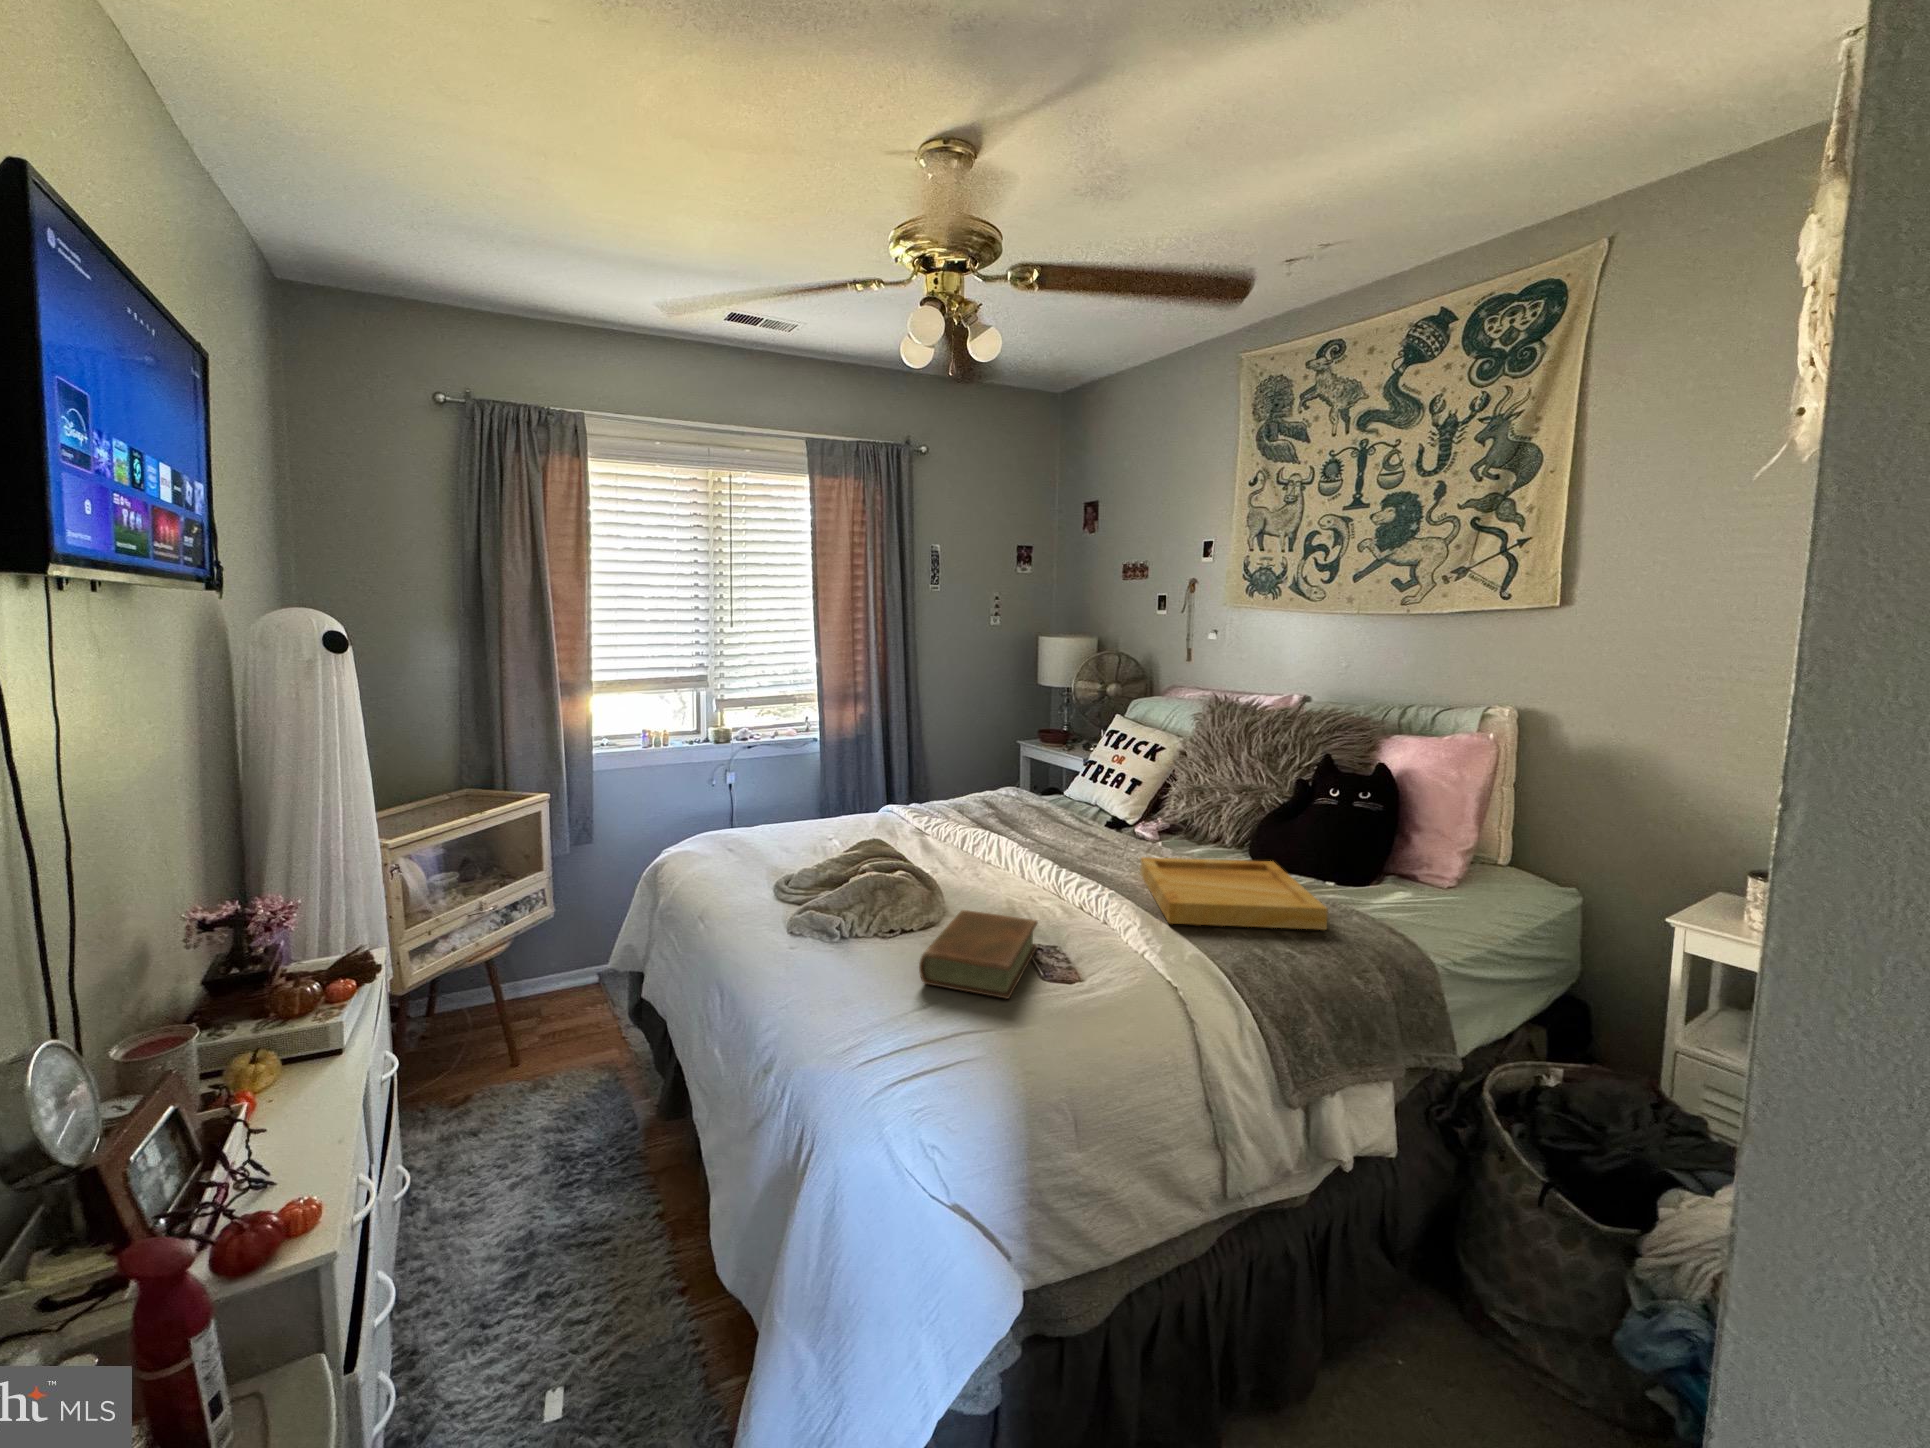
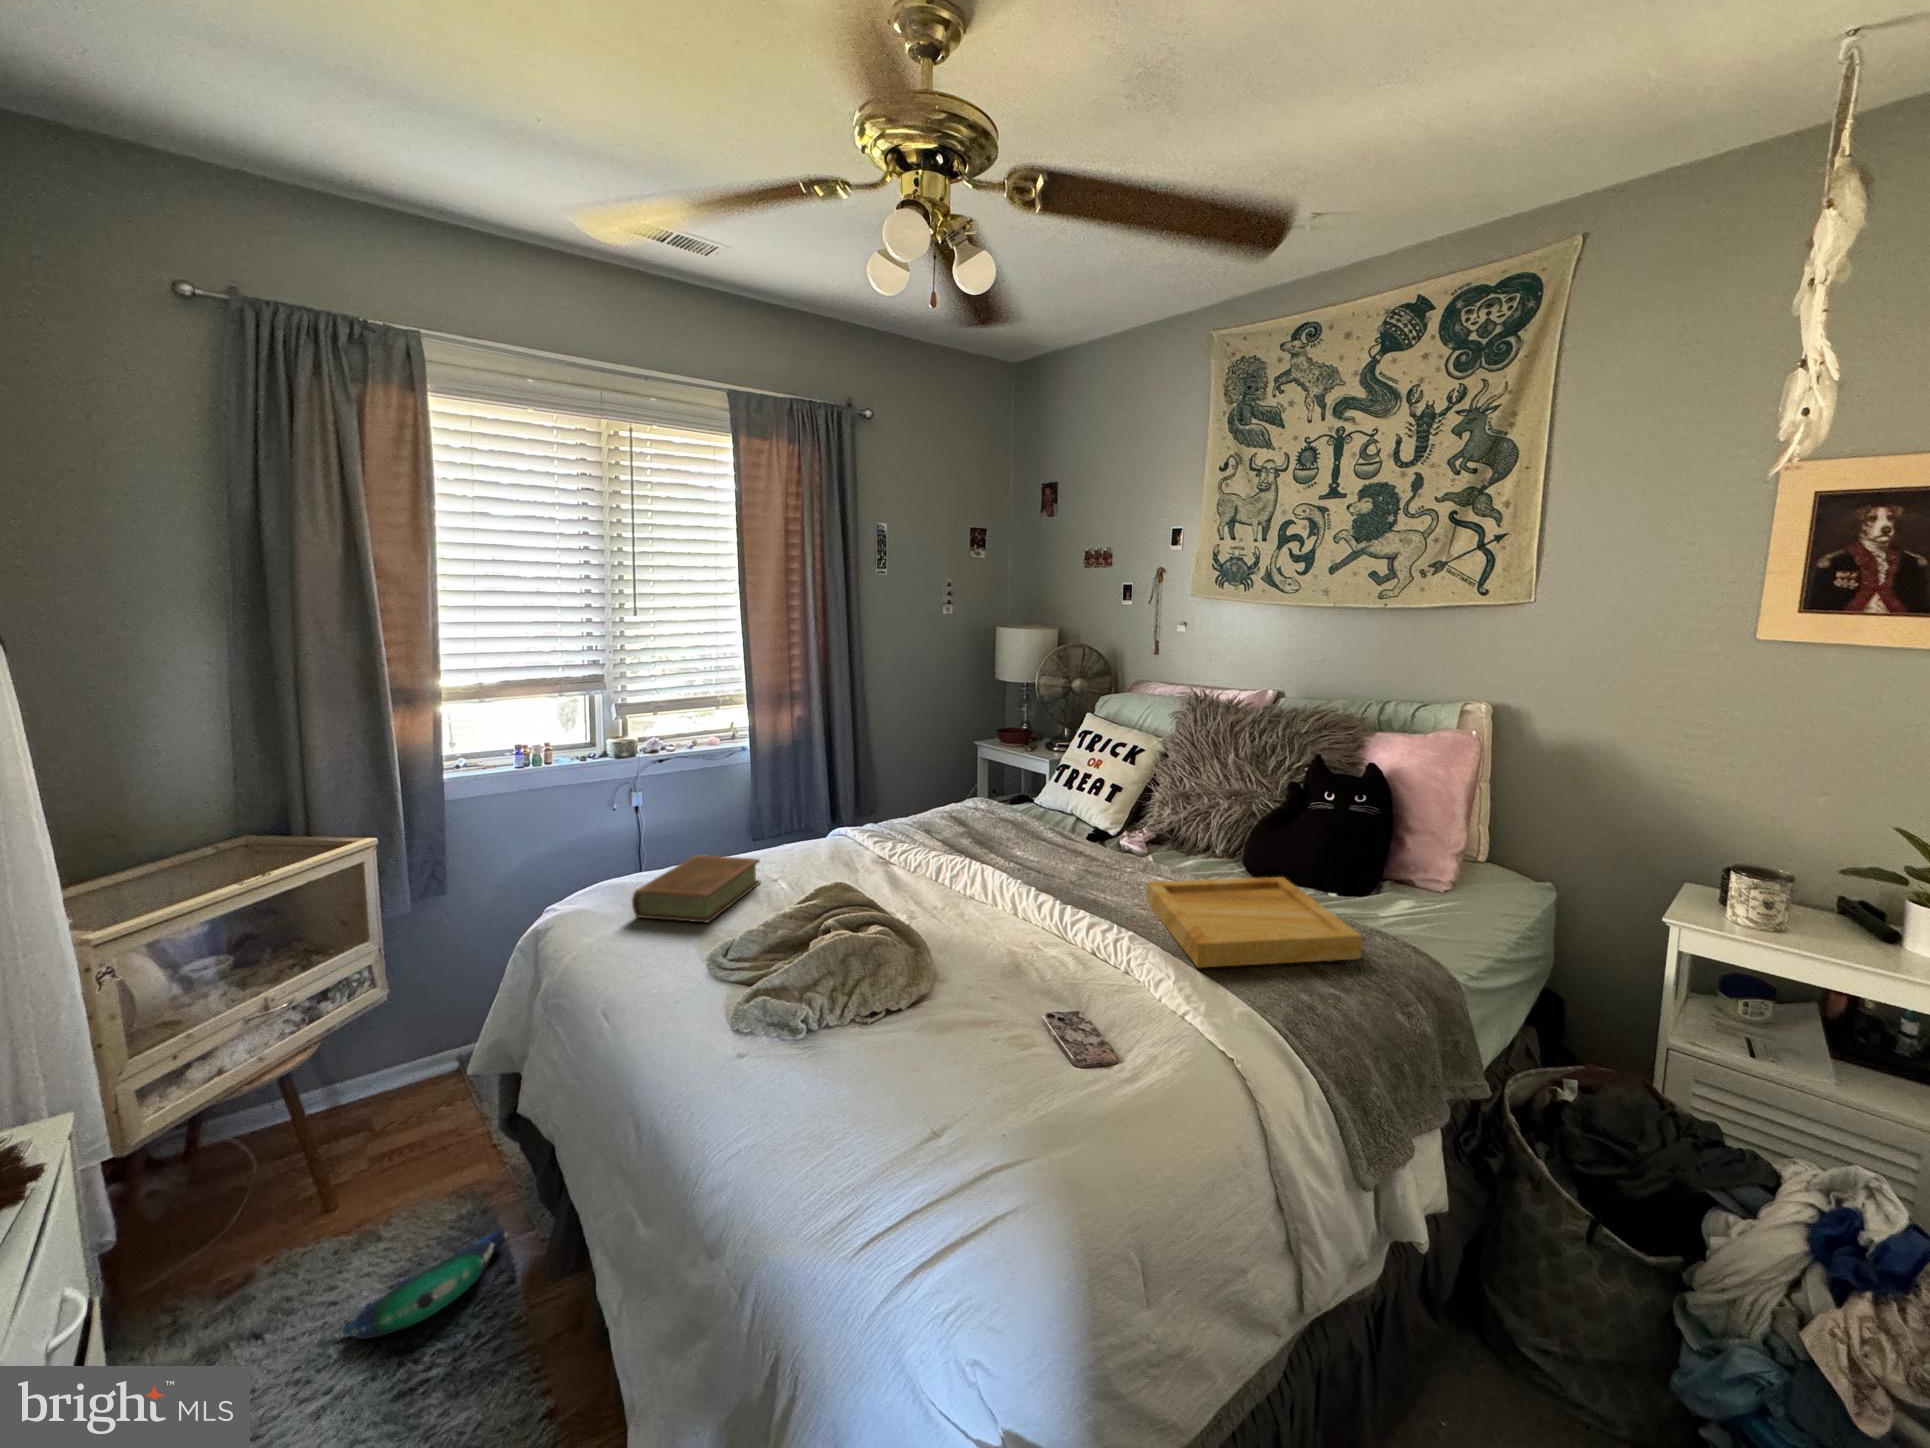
book: present [919,910,1038,999] -> present [632,855,761,923]
plush toy: none [529,1088,633,1143] -> present [342,1230,507,1339]

